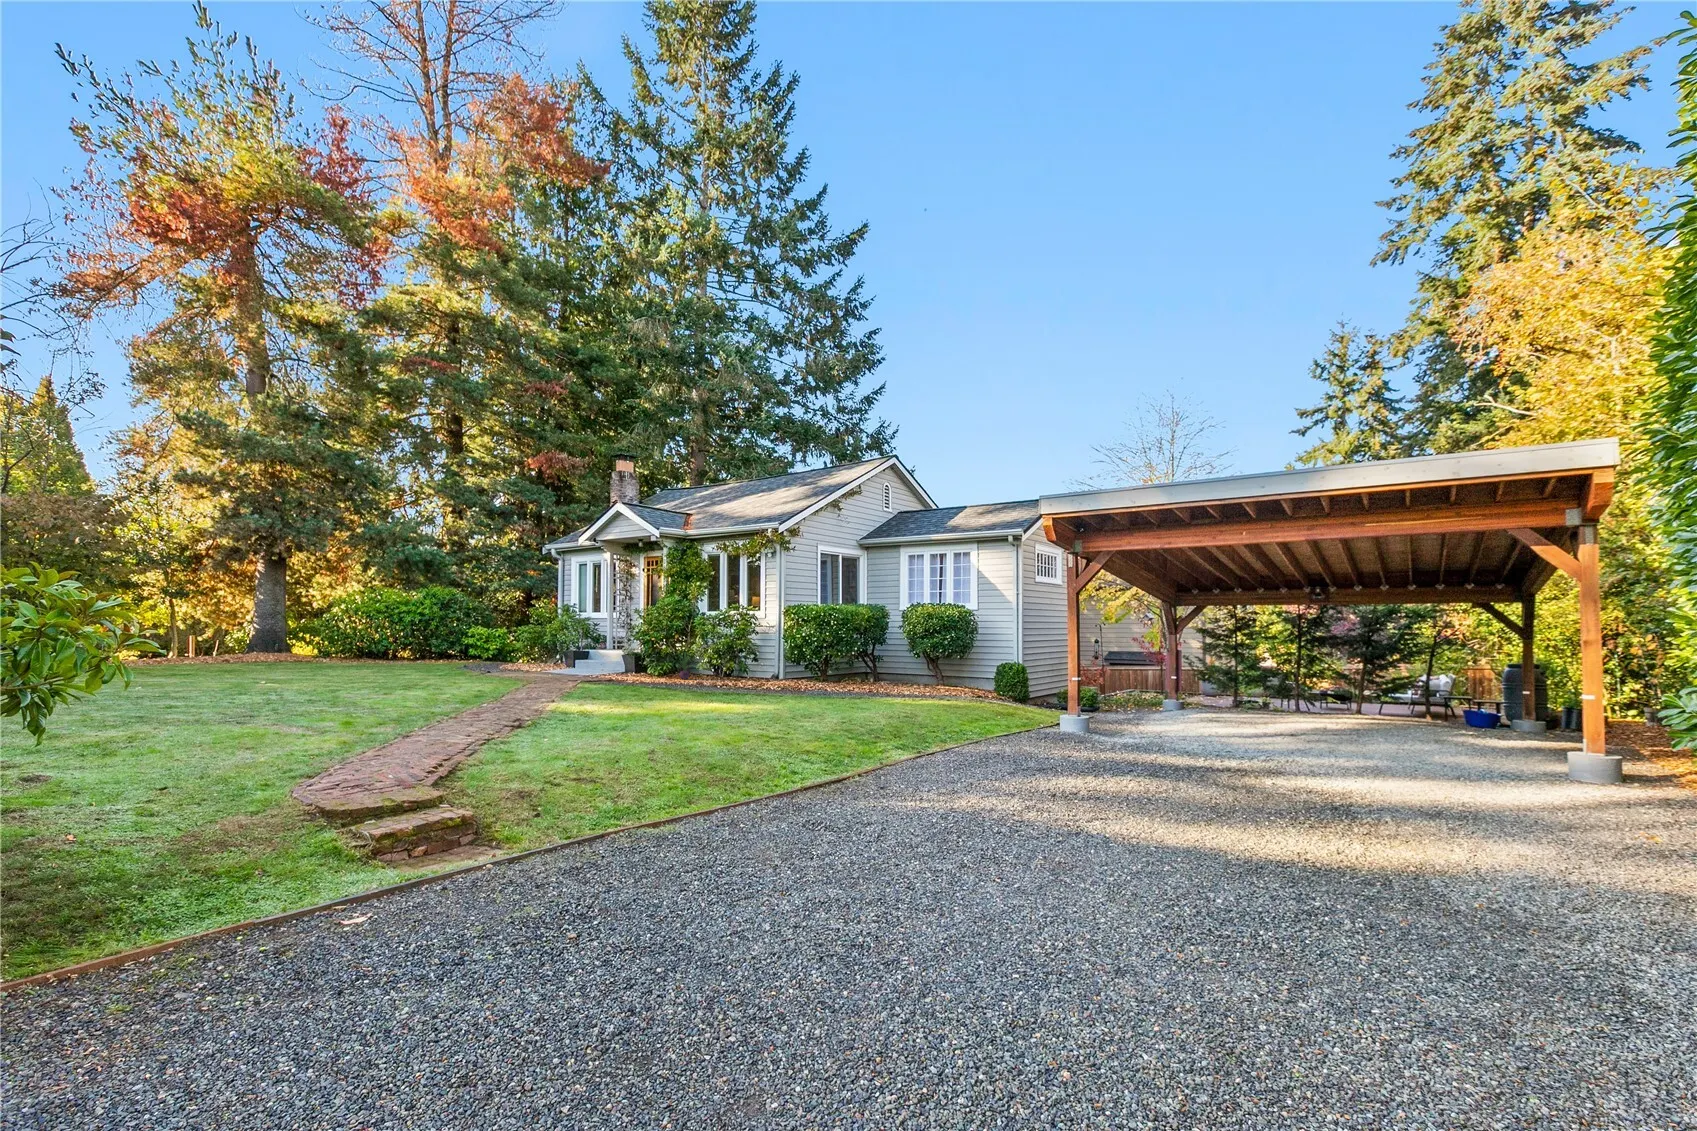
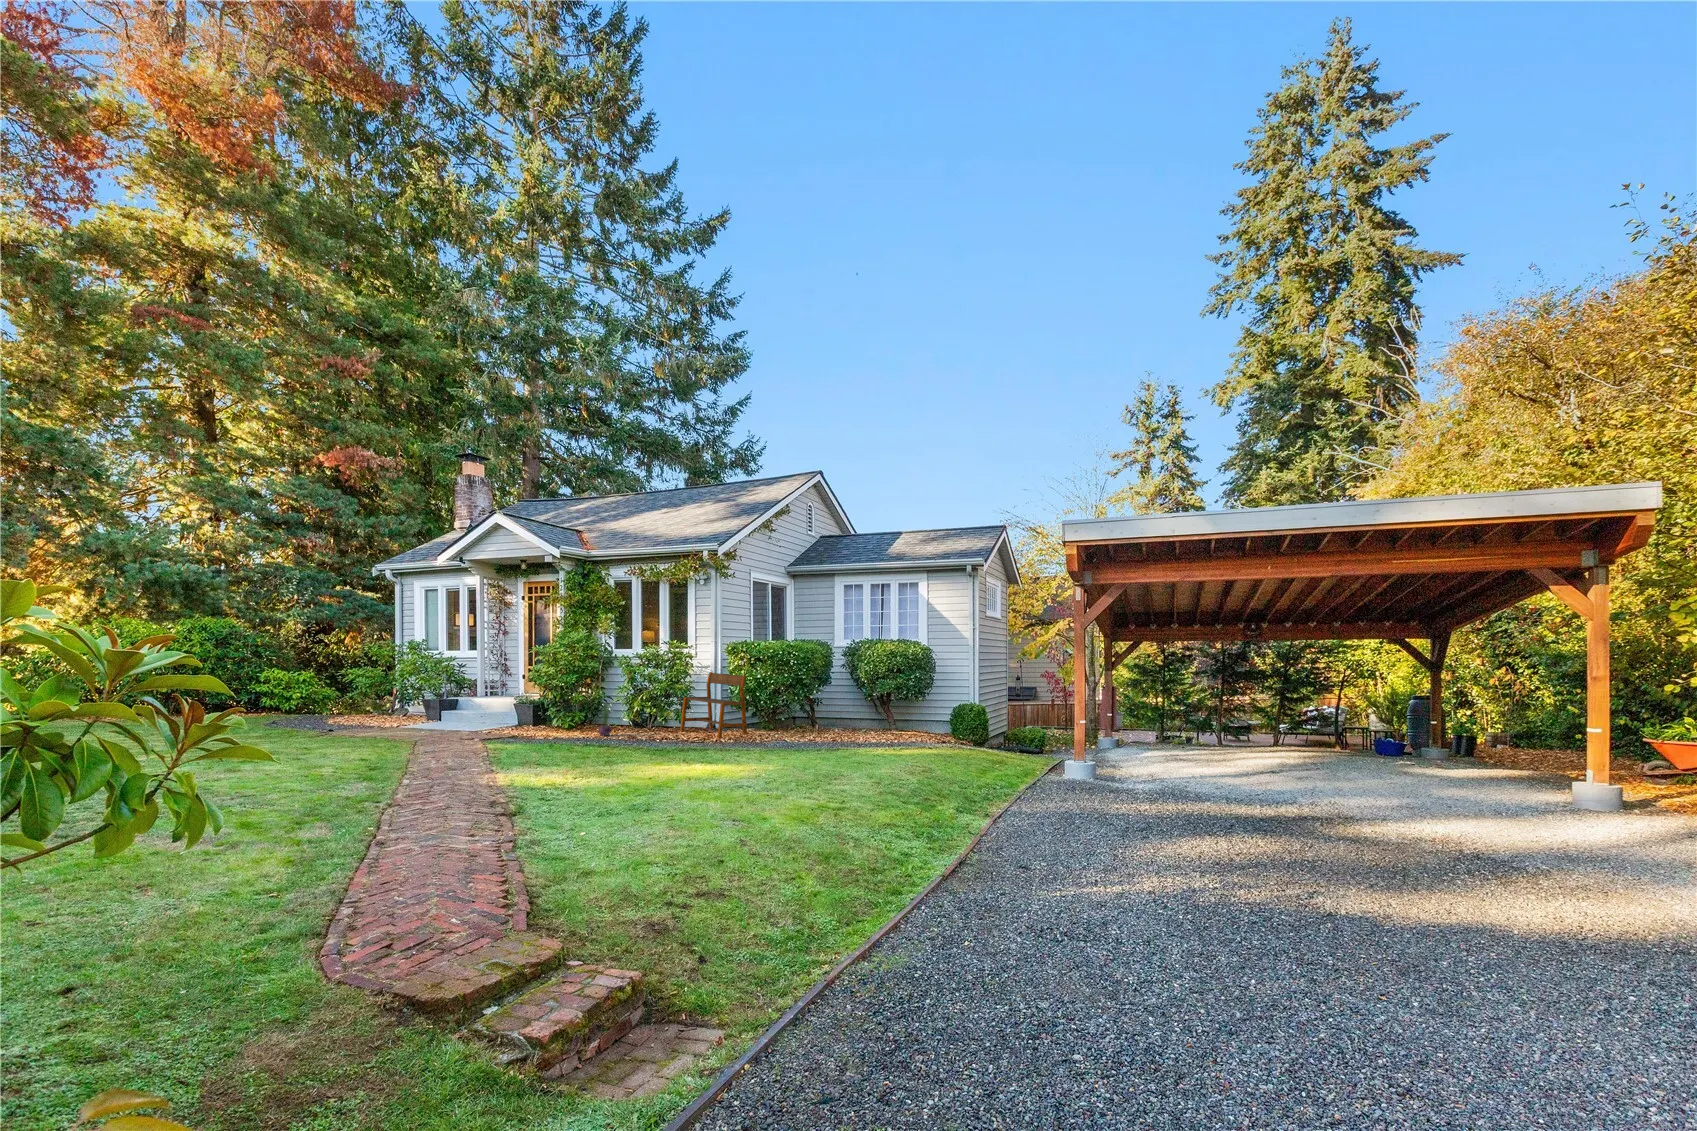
bench: none [748,632,799,685] -> present [680,672,747,738]

